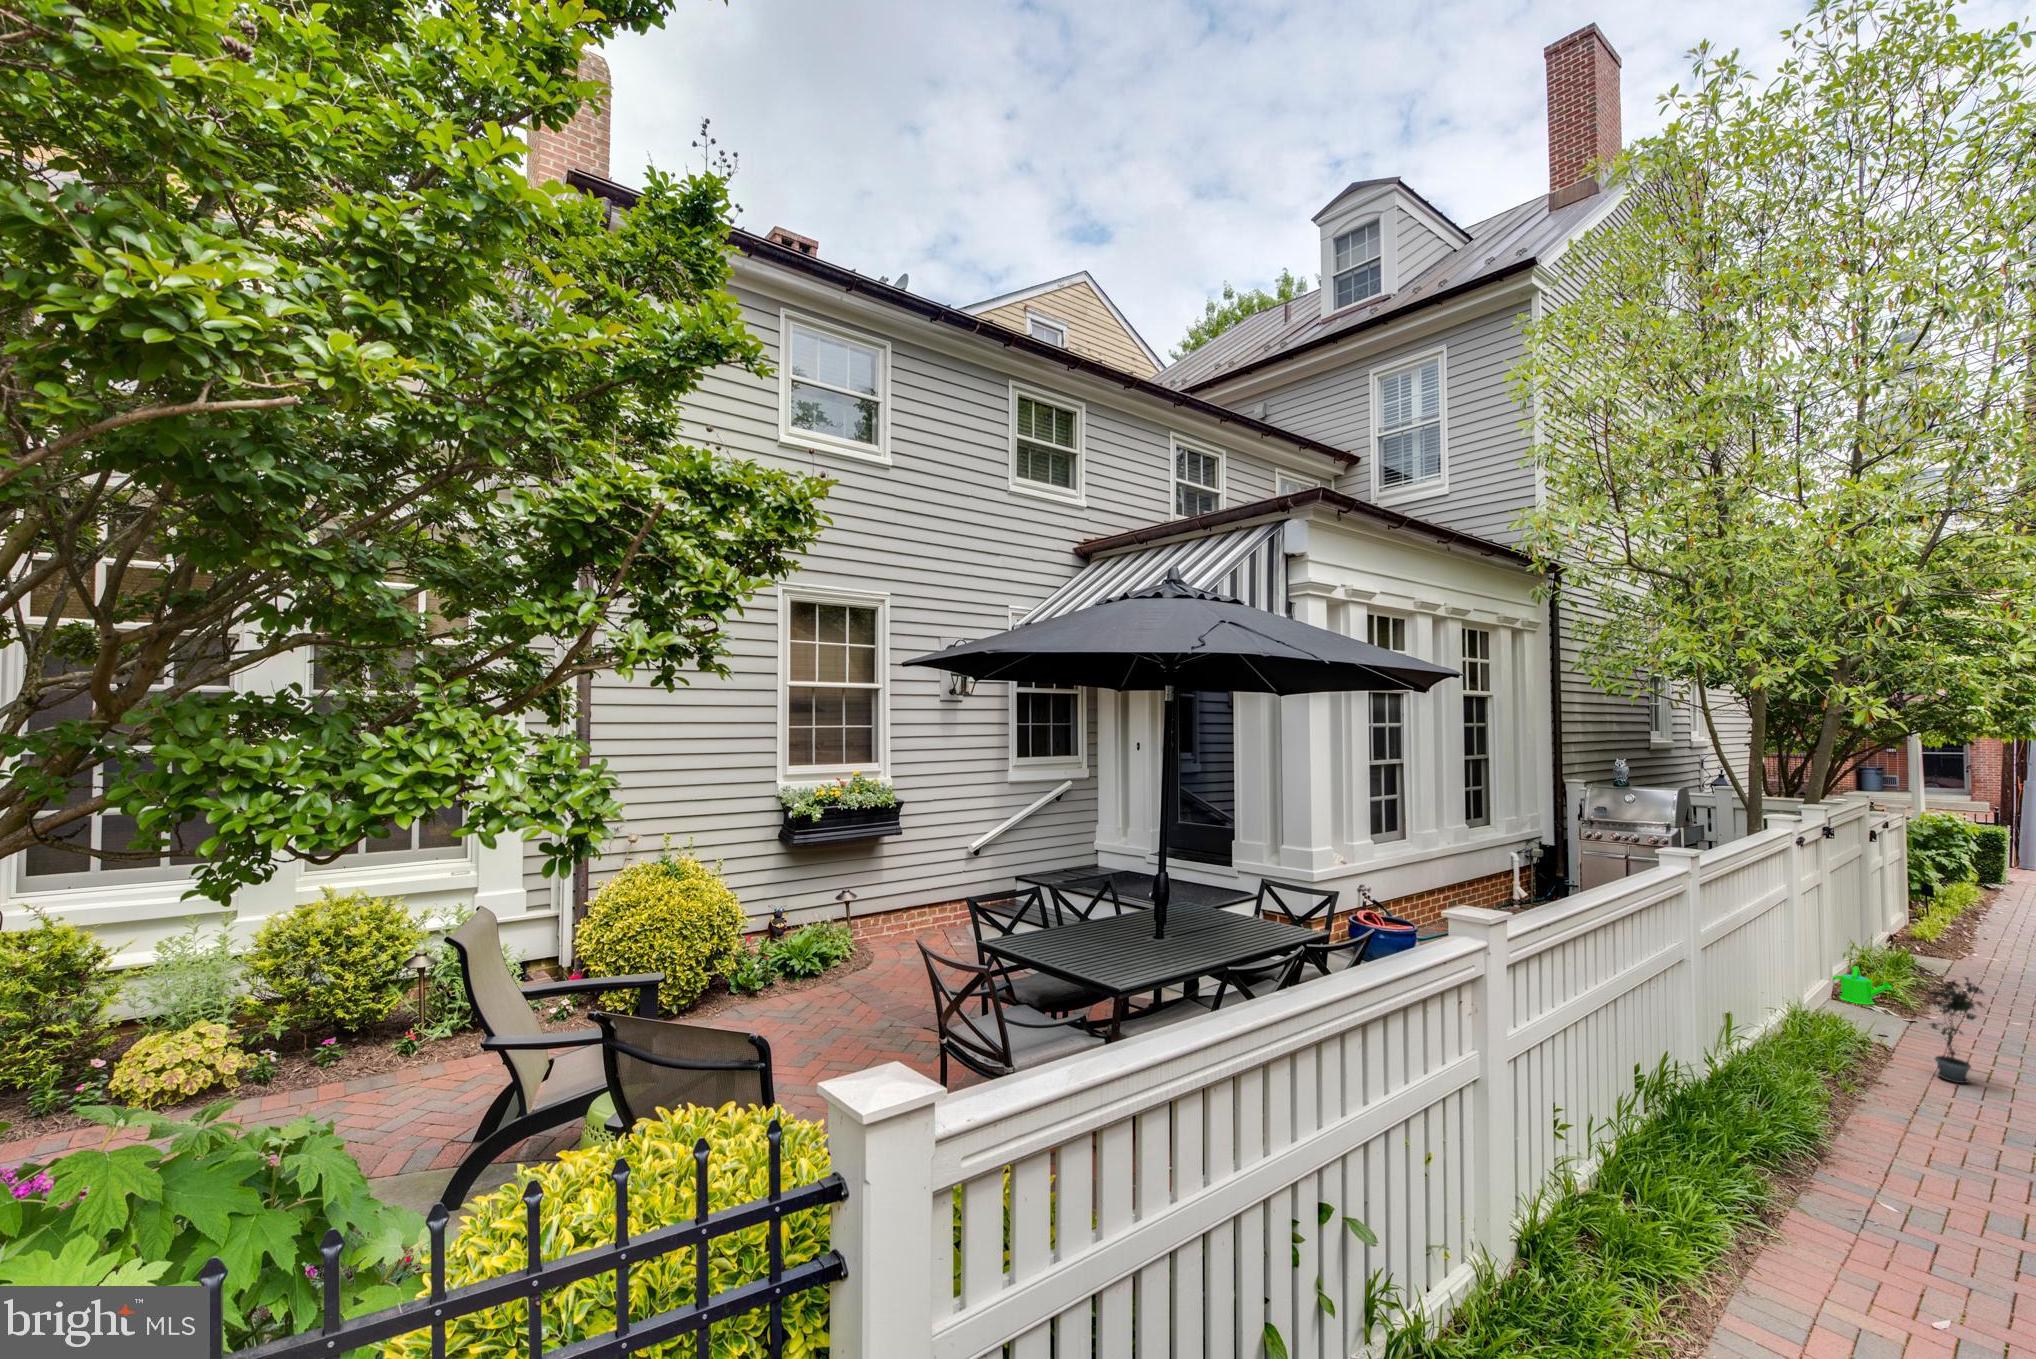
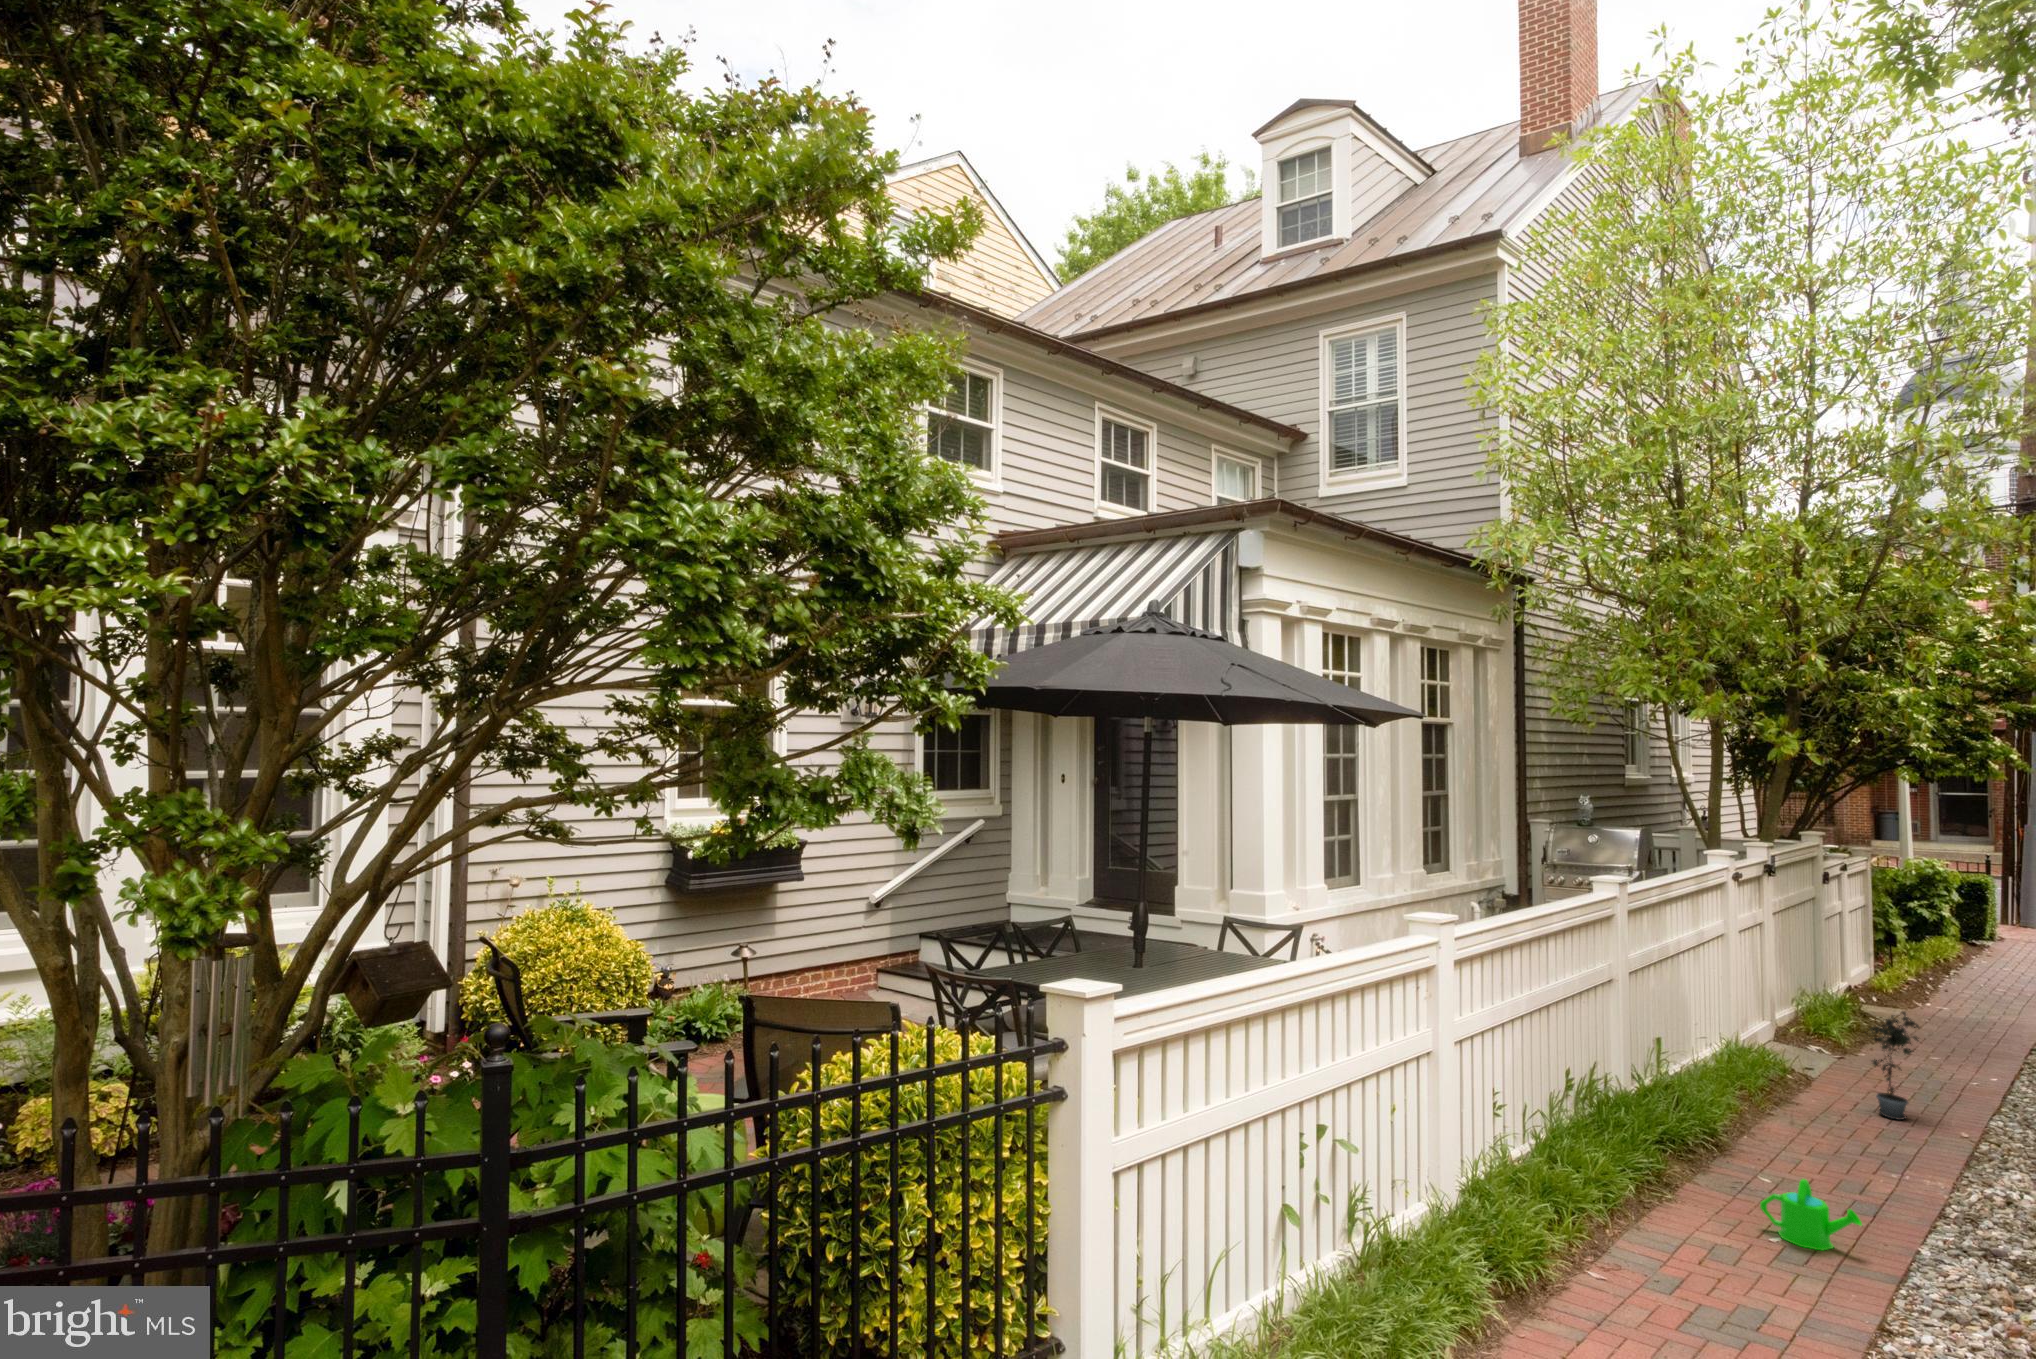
watering can: present [1833,966,1893,1005] -> present [1760,1179,1862,1251]

